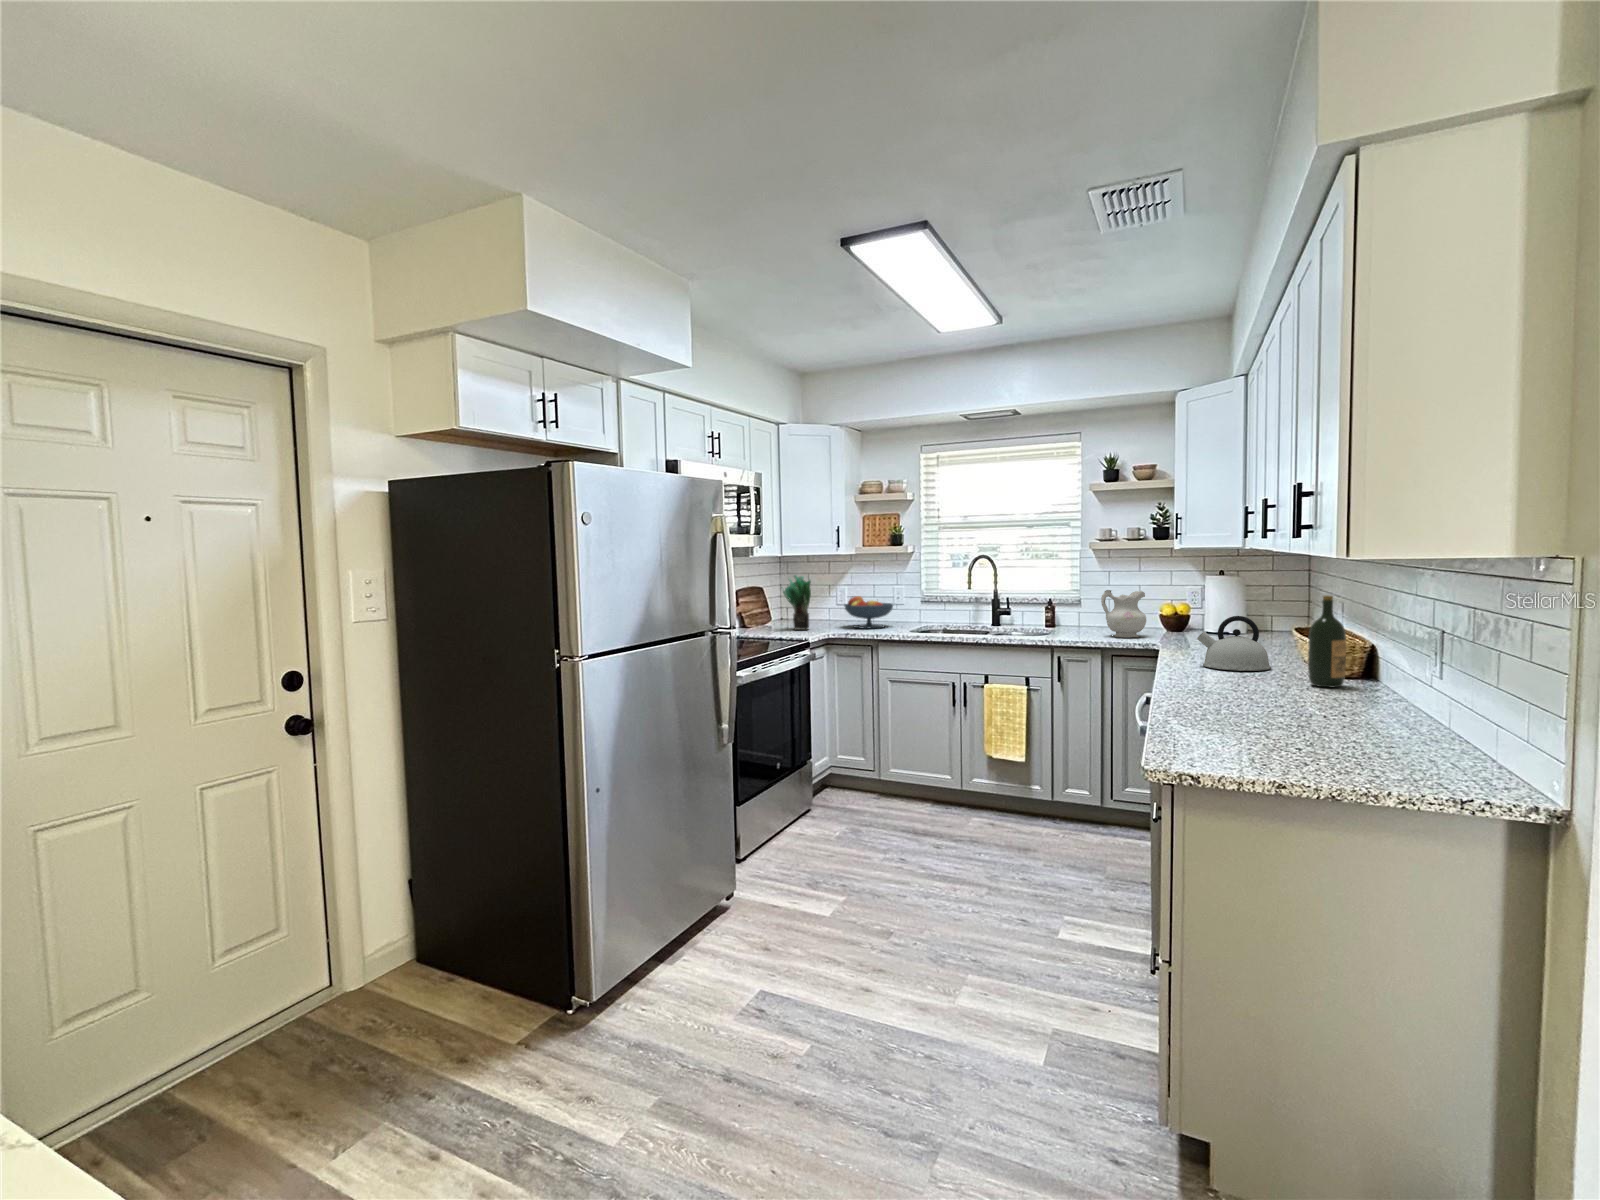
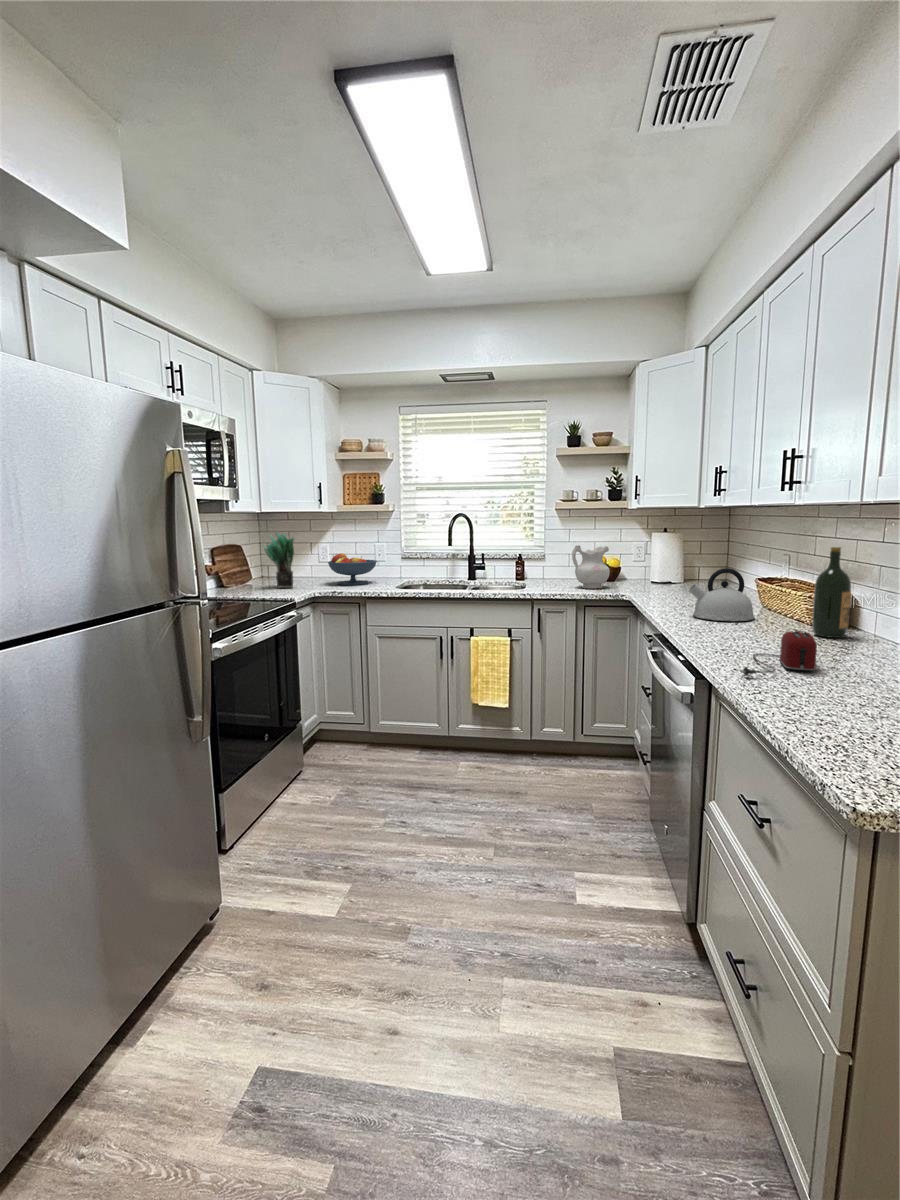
toaster: none [1174,673,1260,709] -> present [740,631,817,676]

